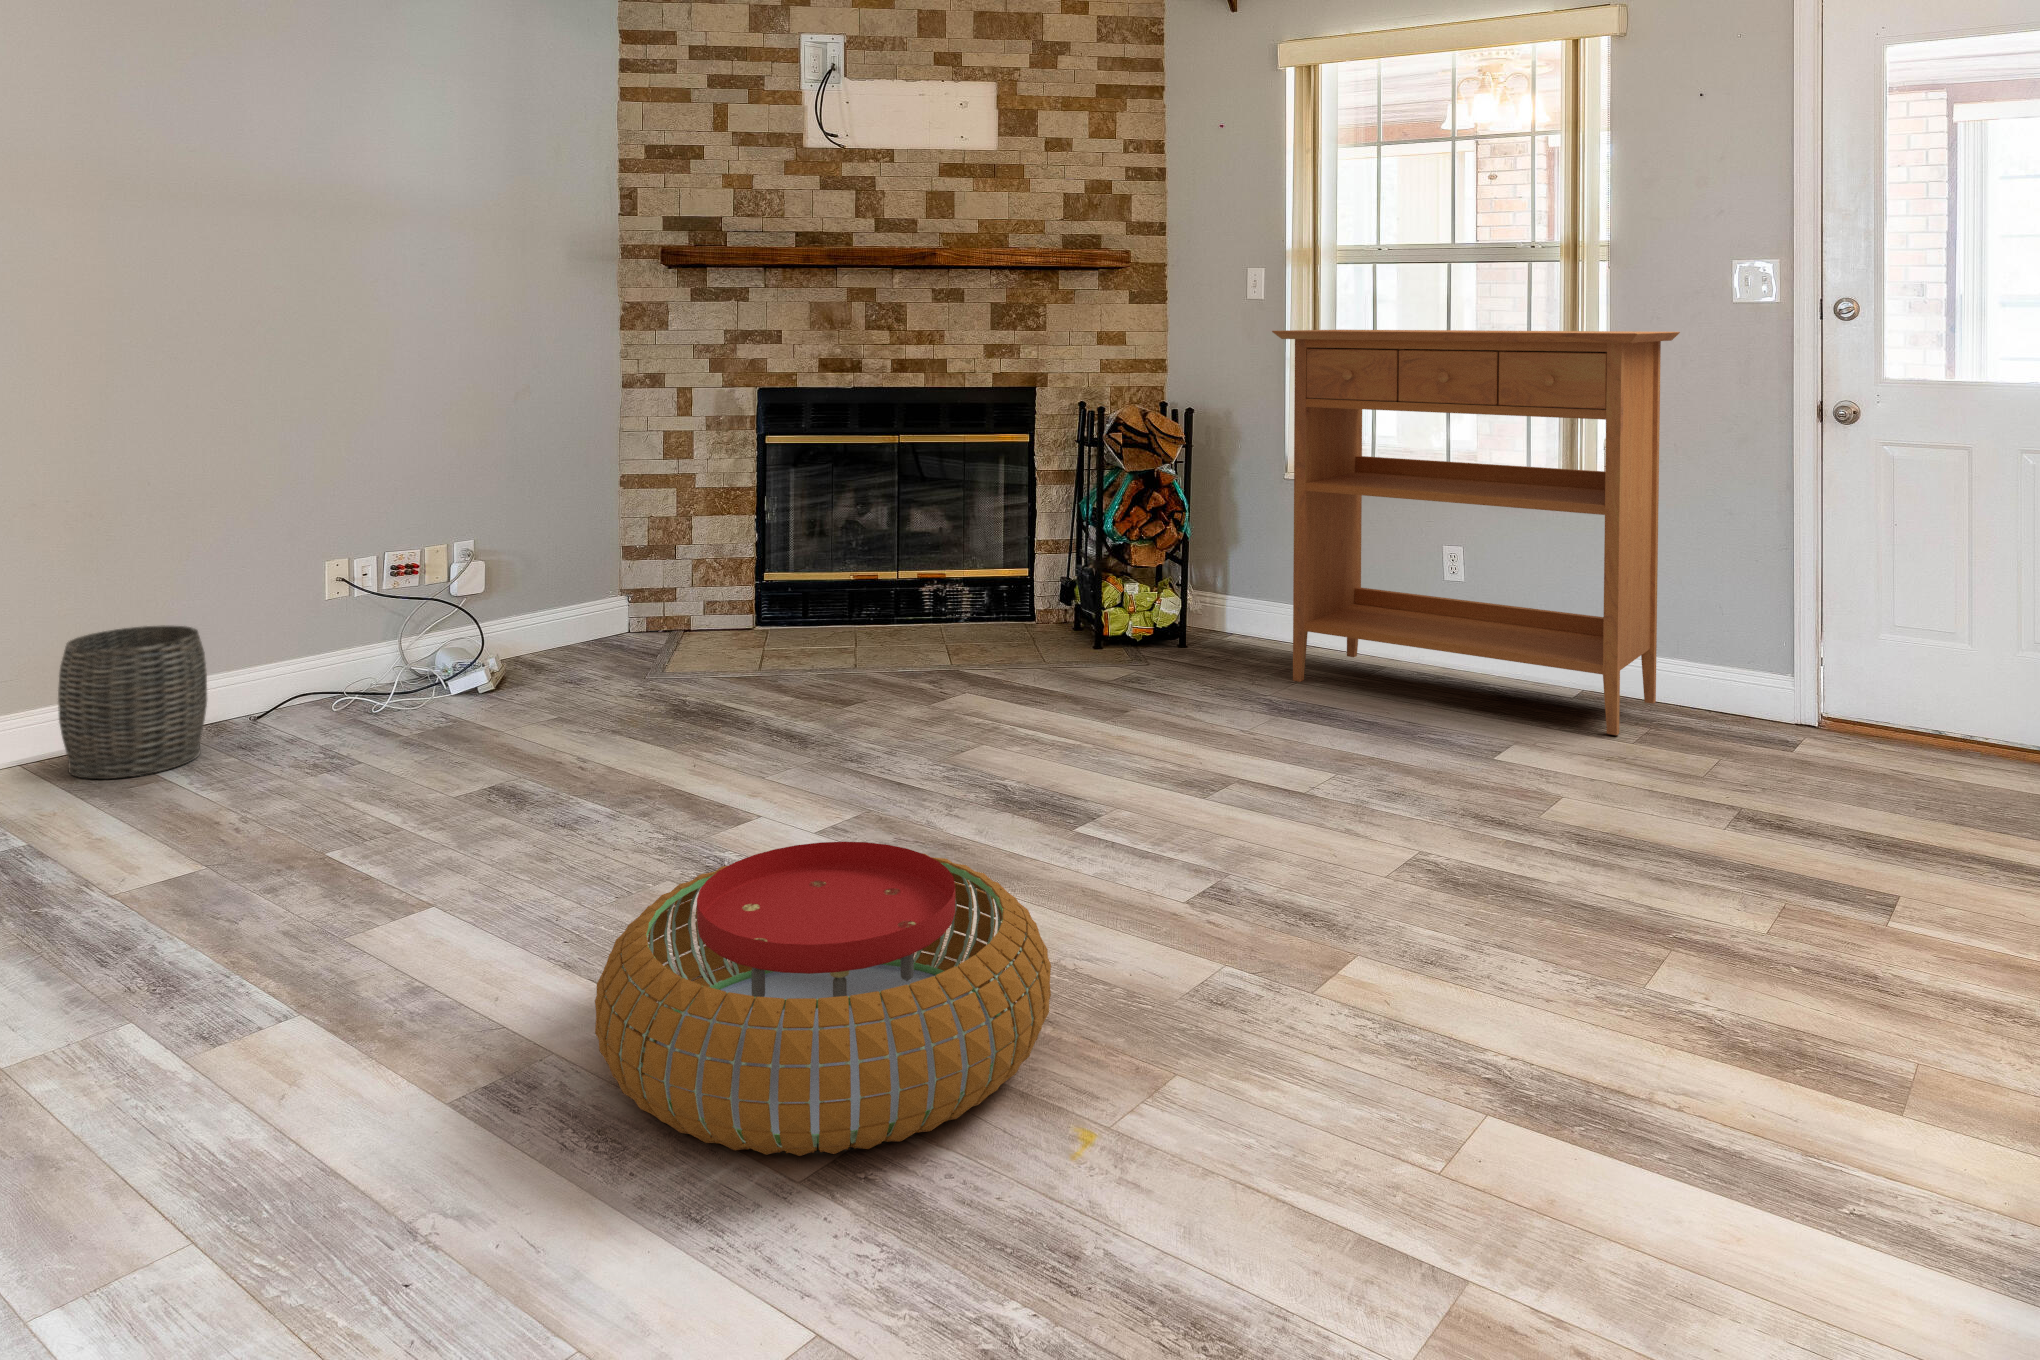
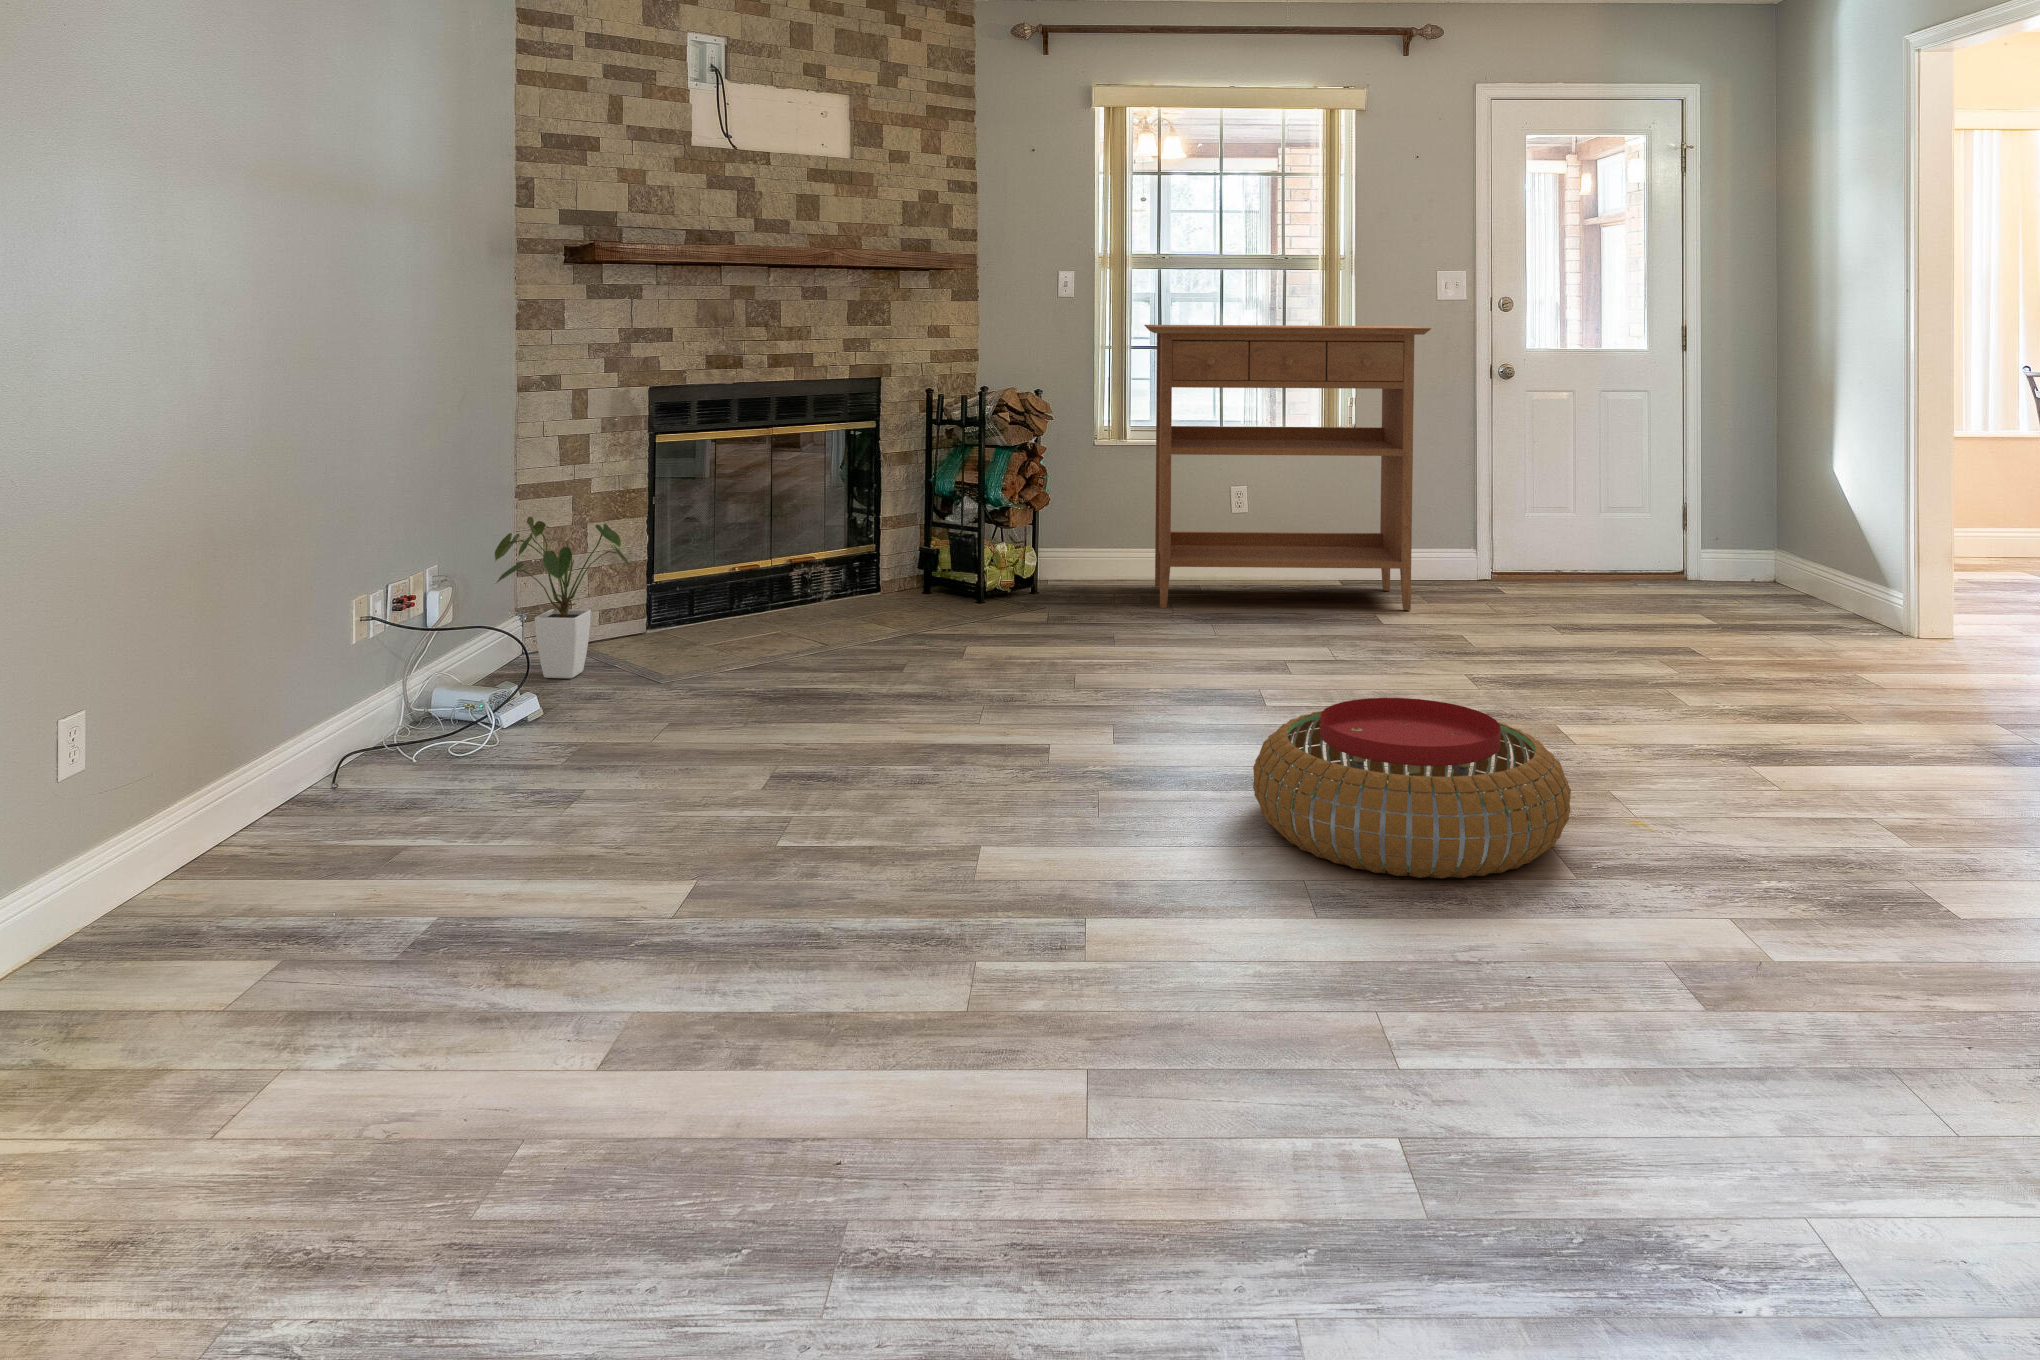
house plant: none [536,507,653,664] -> present [495,517,630,678]
woven basket: present [58,625,207,779] -> none [261,669,417,845]

